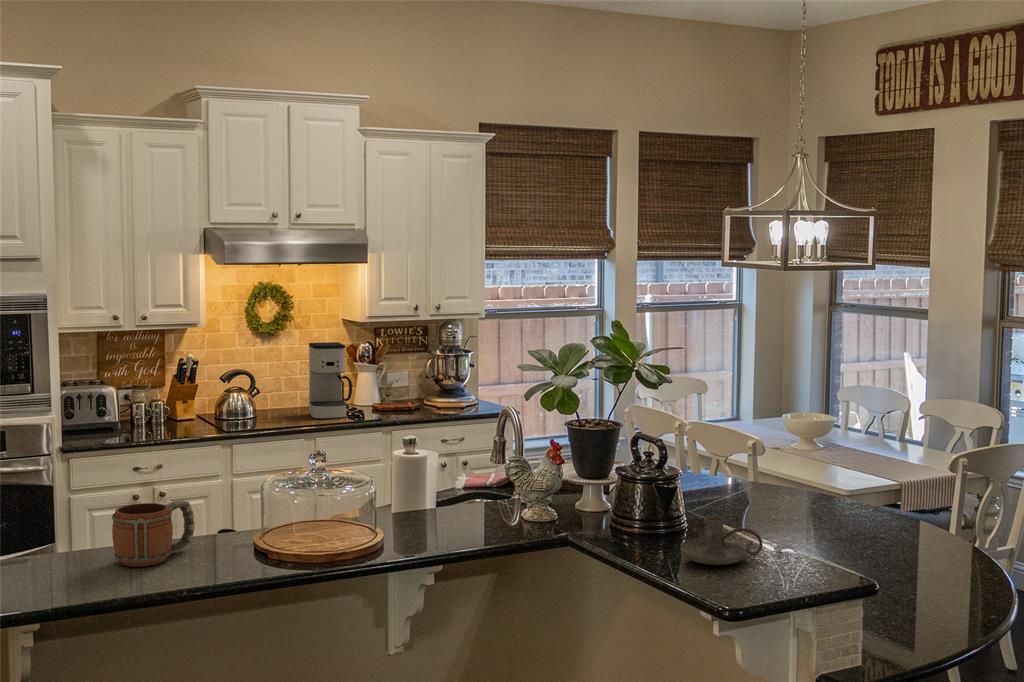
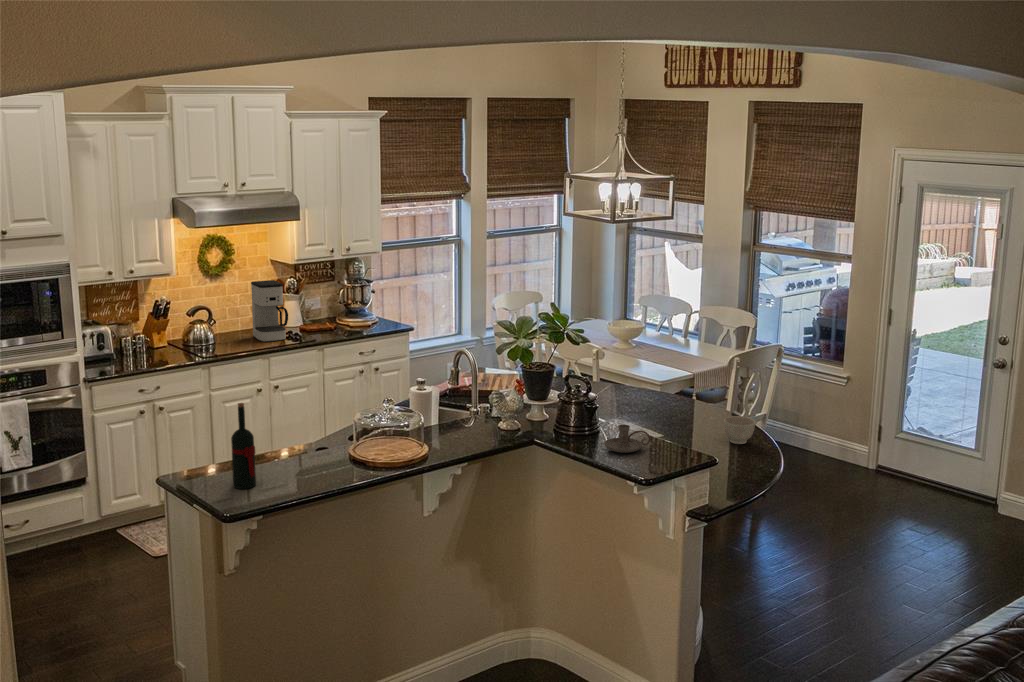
wine bottle: none [35,436,76,580] -> present [231,403,256,489]
mug: present [112,499,195,567] -> none [270,433,312,477]
bowl: none [914,525,971,572] -> present [724,416,756,444]

